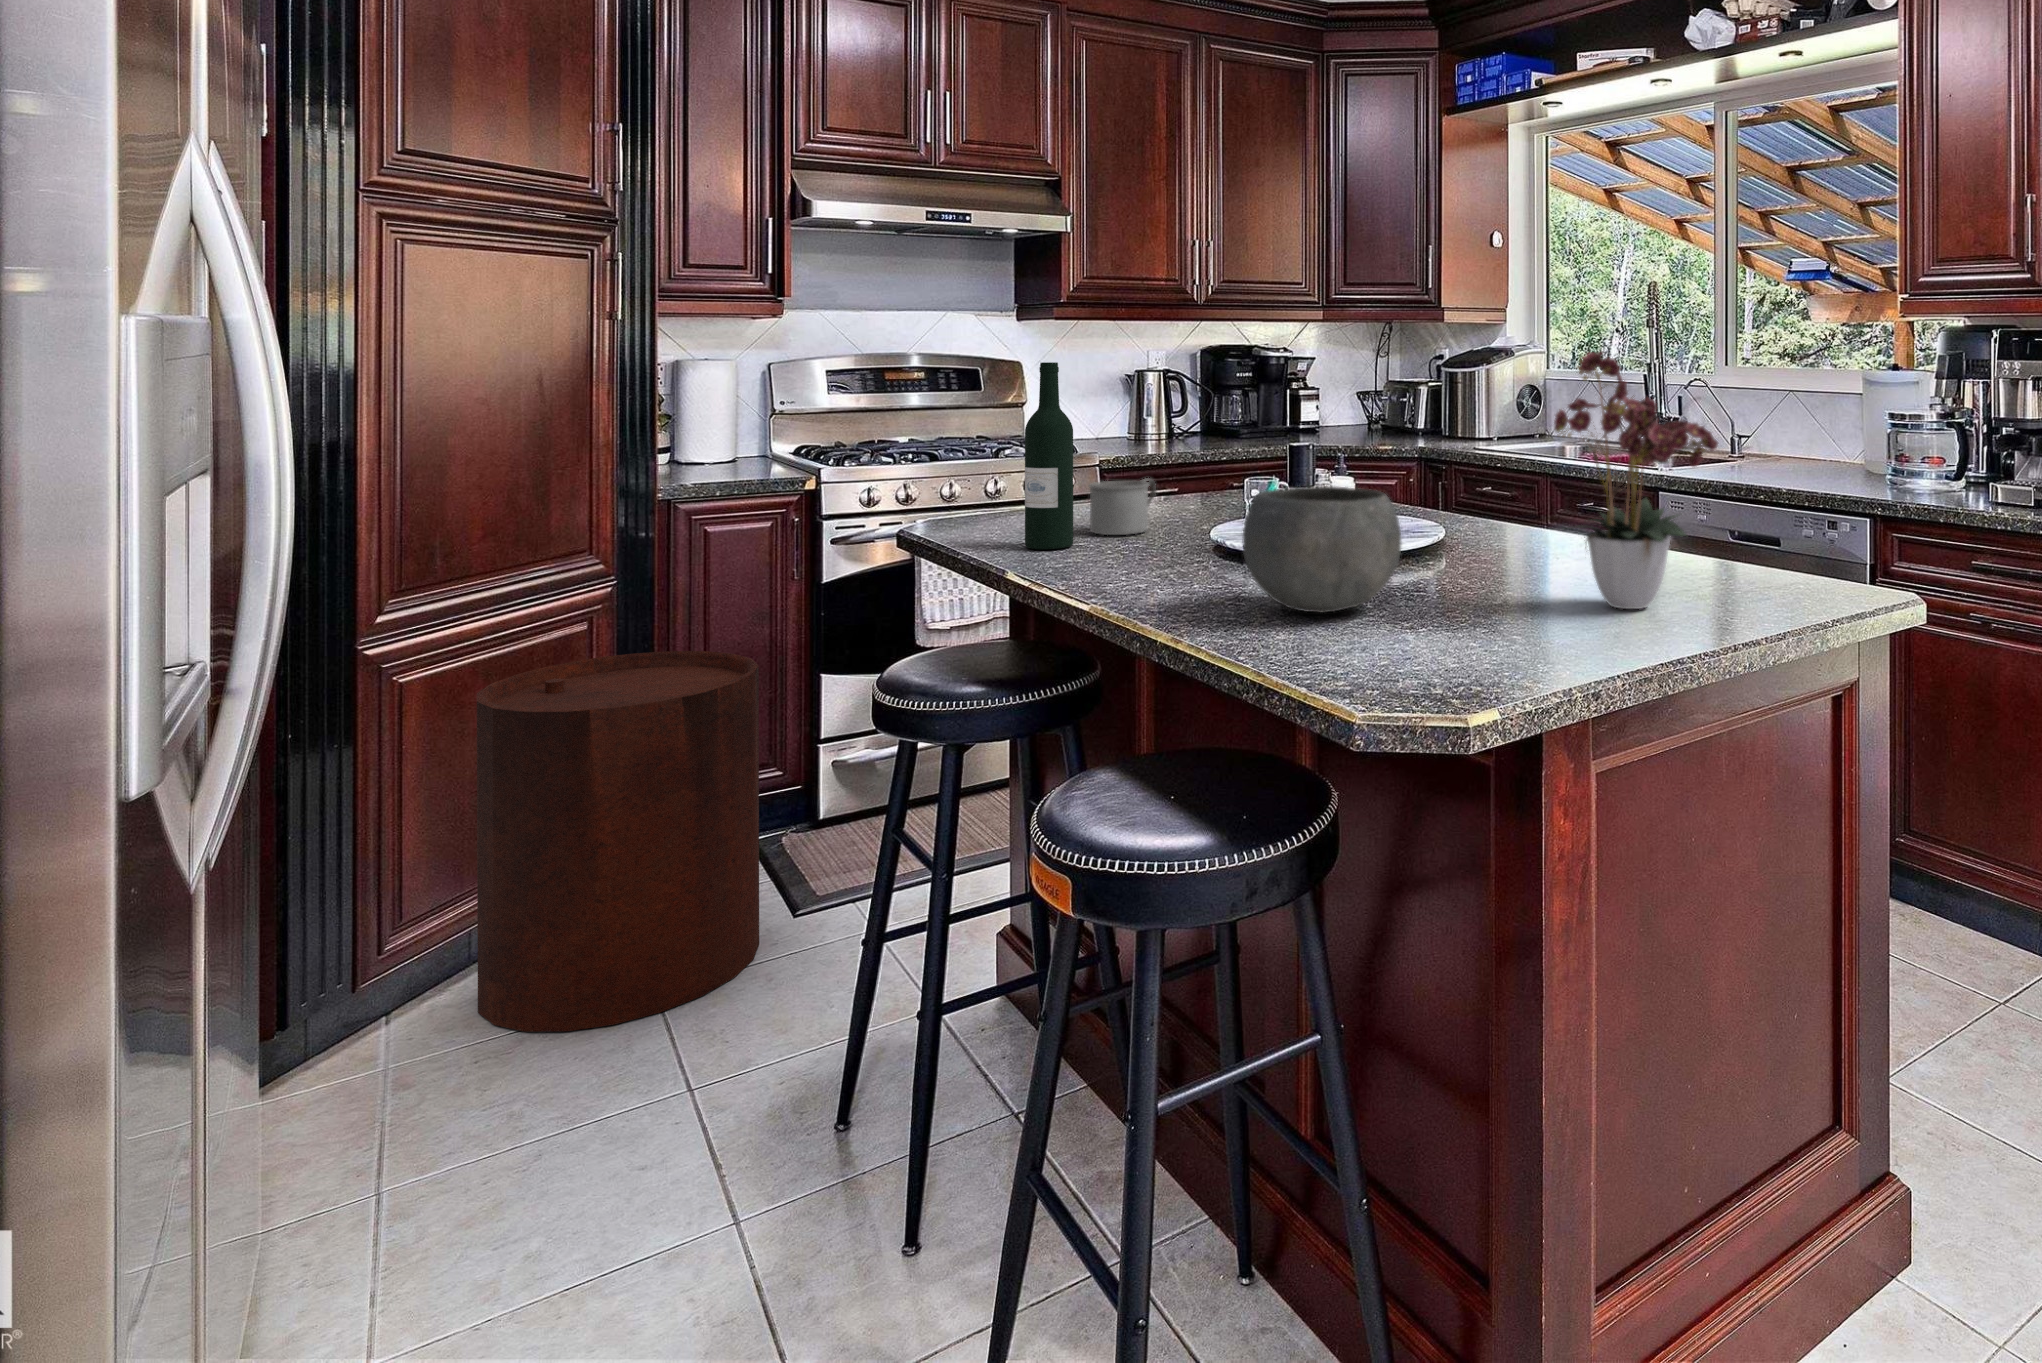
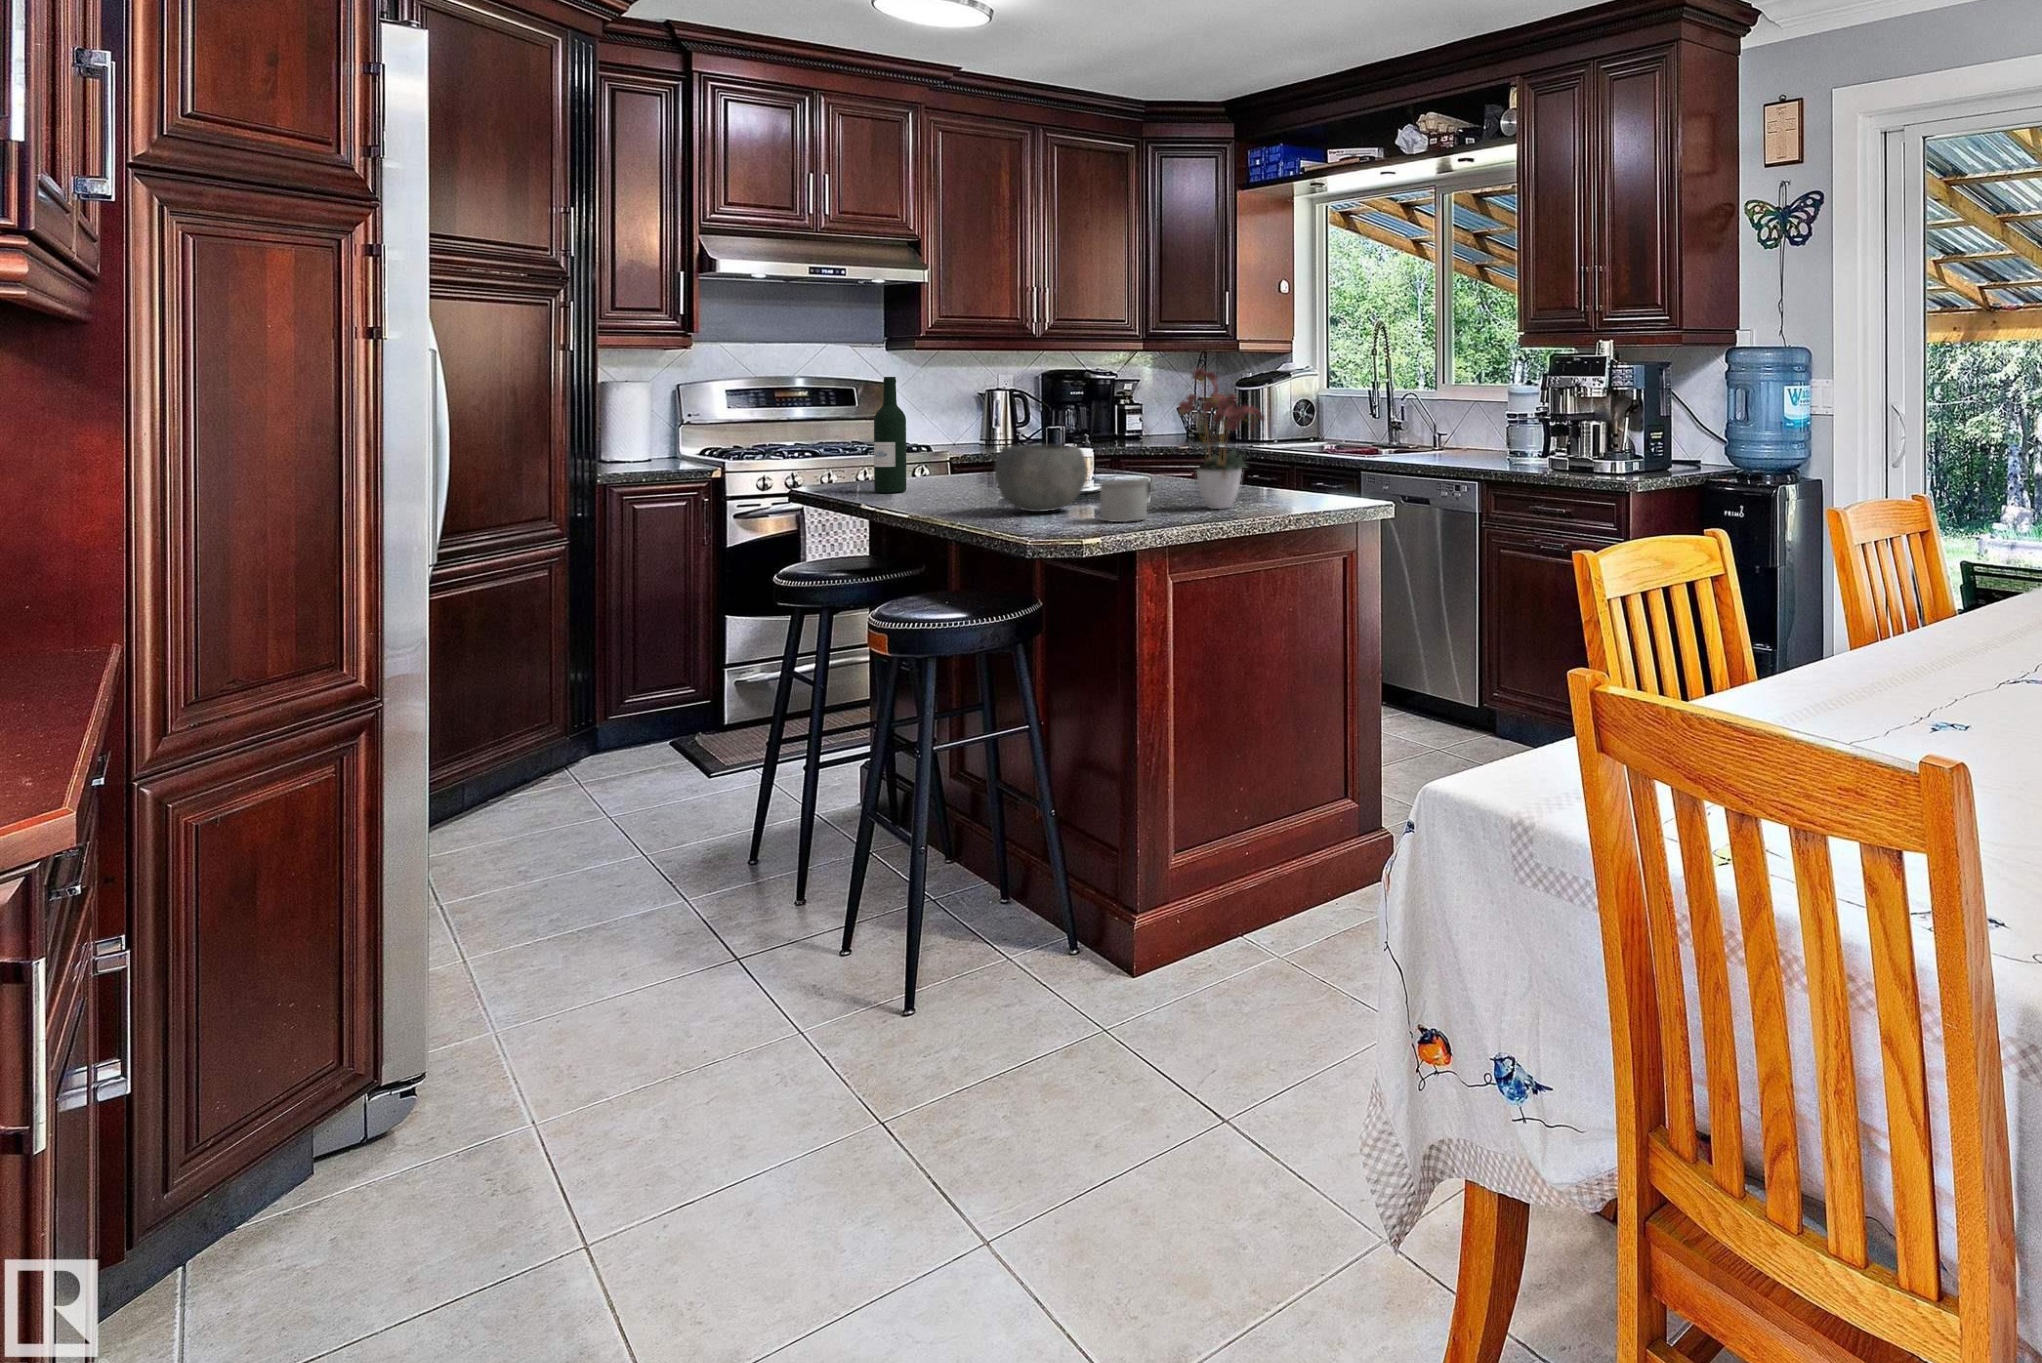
mug: present [1089,479,1156,535] -> present [1100,478,1151,522]
trash can: present [477,651,759,1032] -> none [477,588,686,835]

